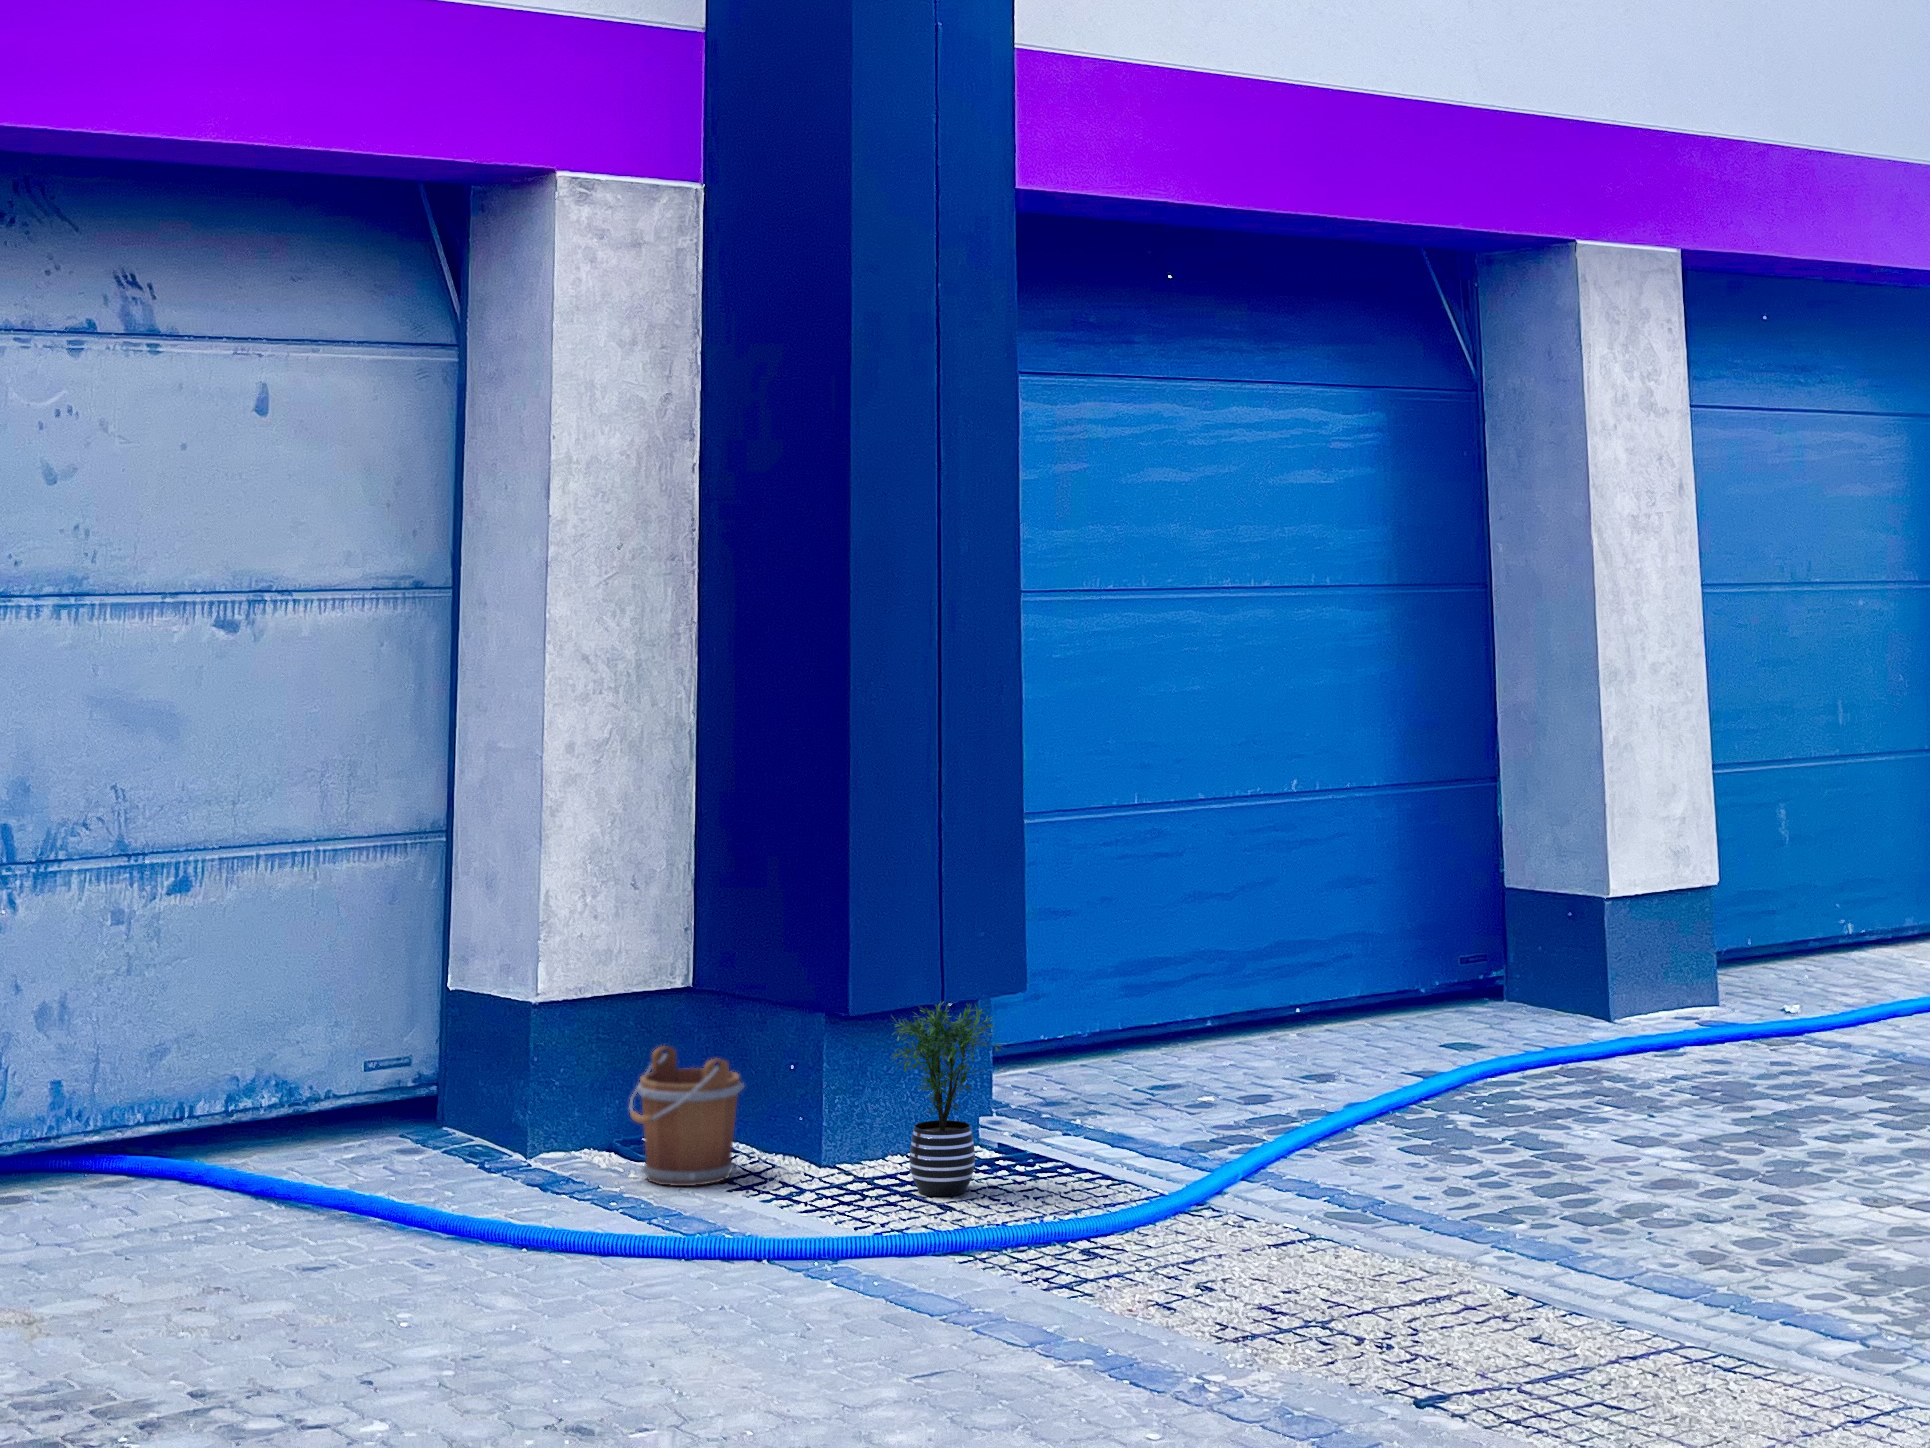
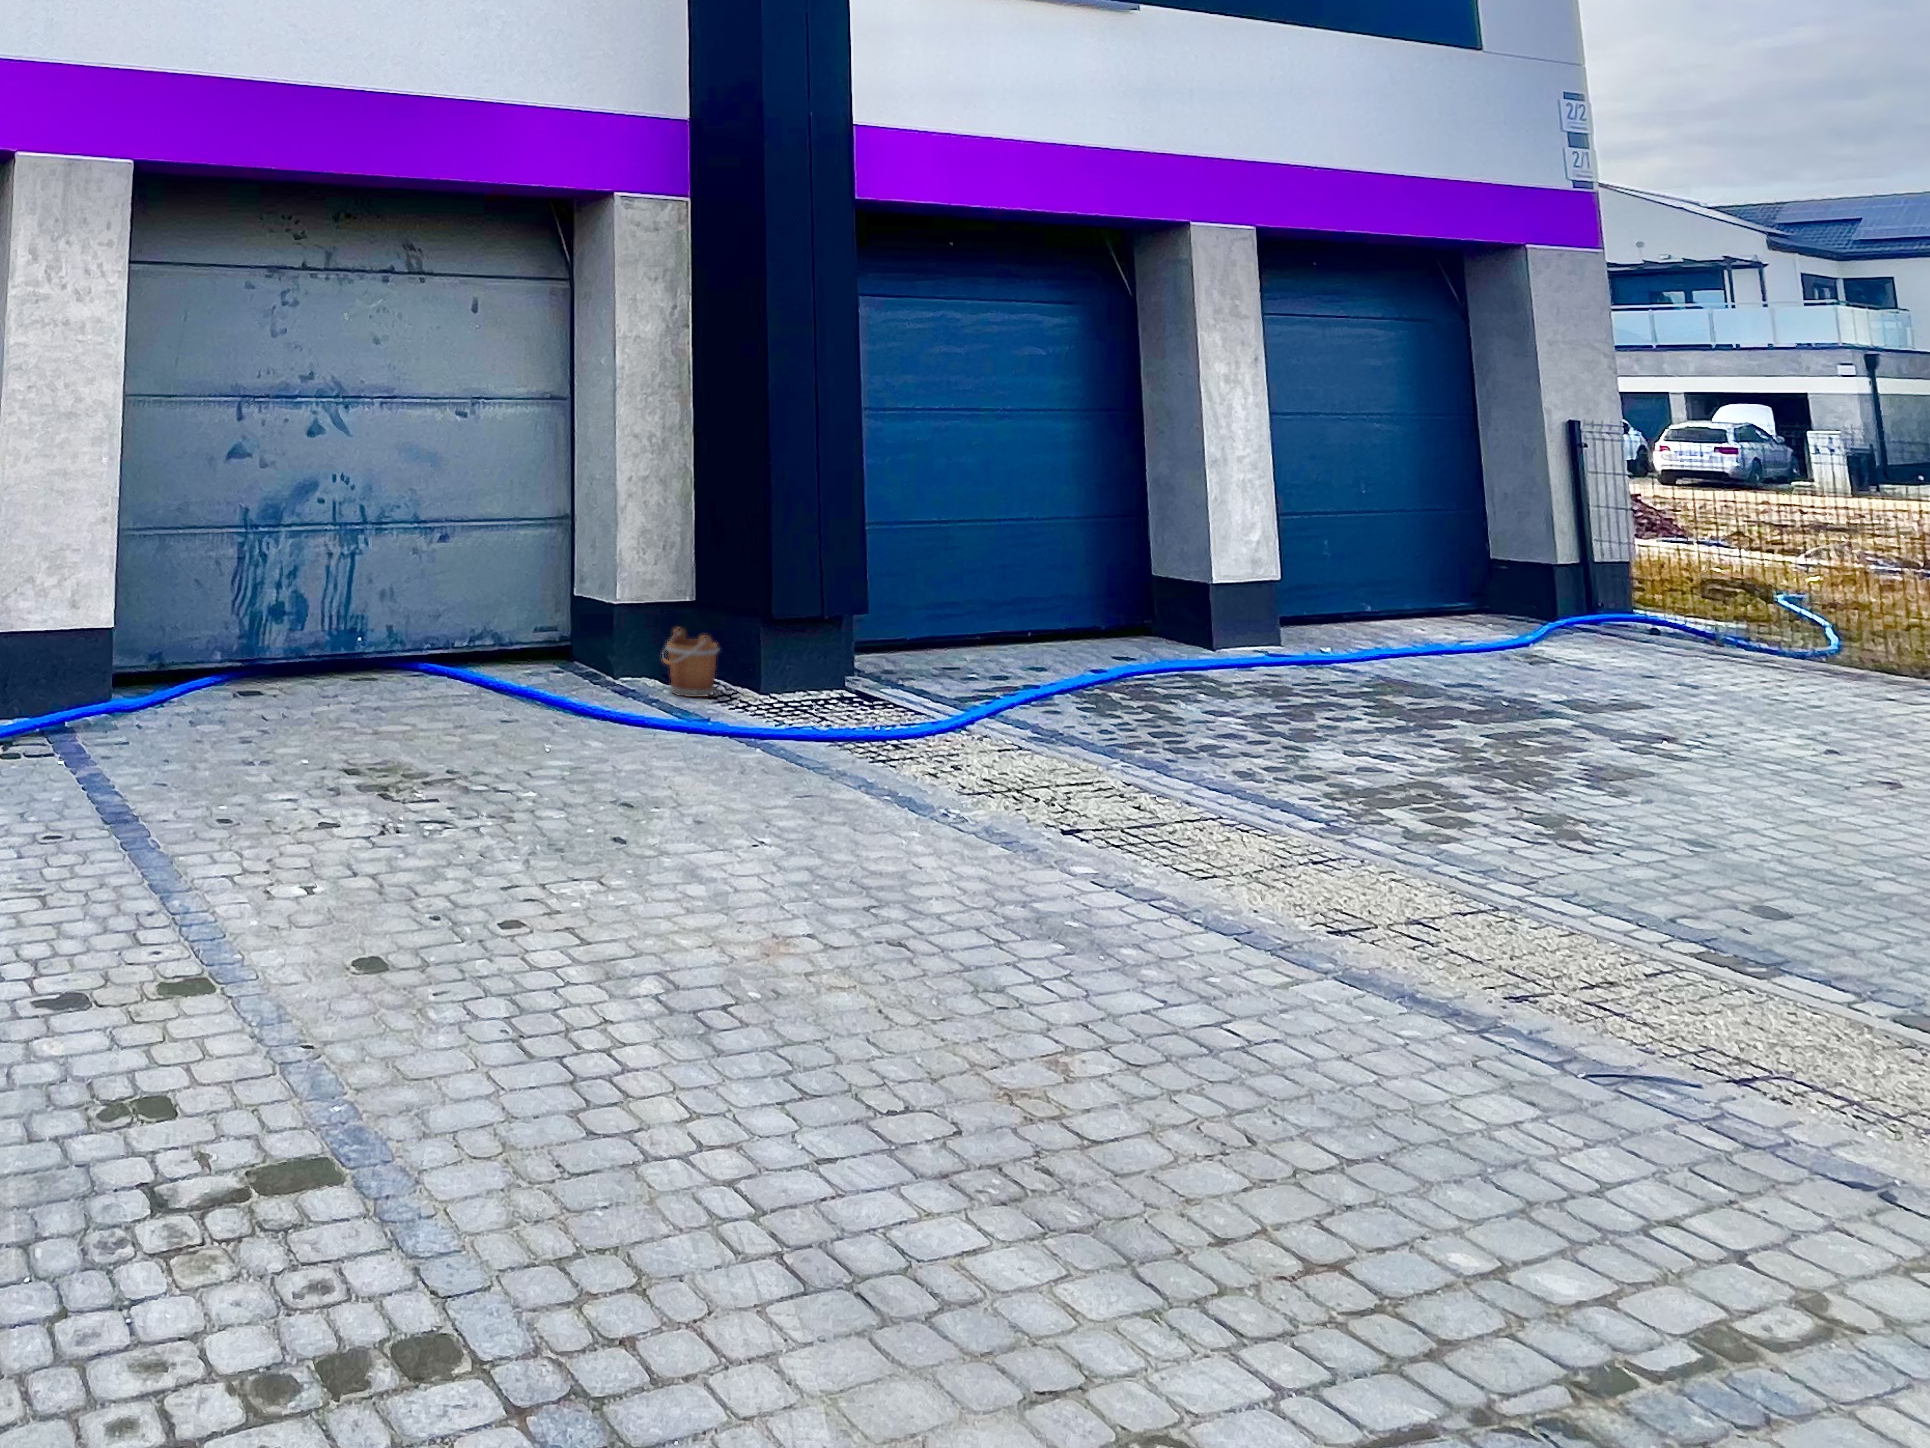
potted plant: present [891,1001,1002,1196] -> none [793,612,854,712]

